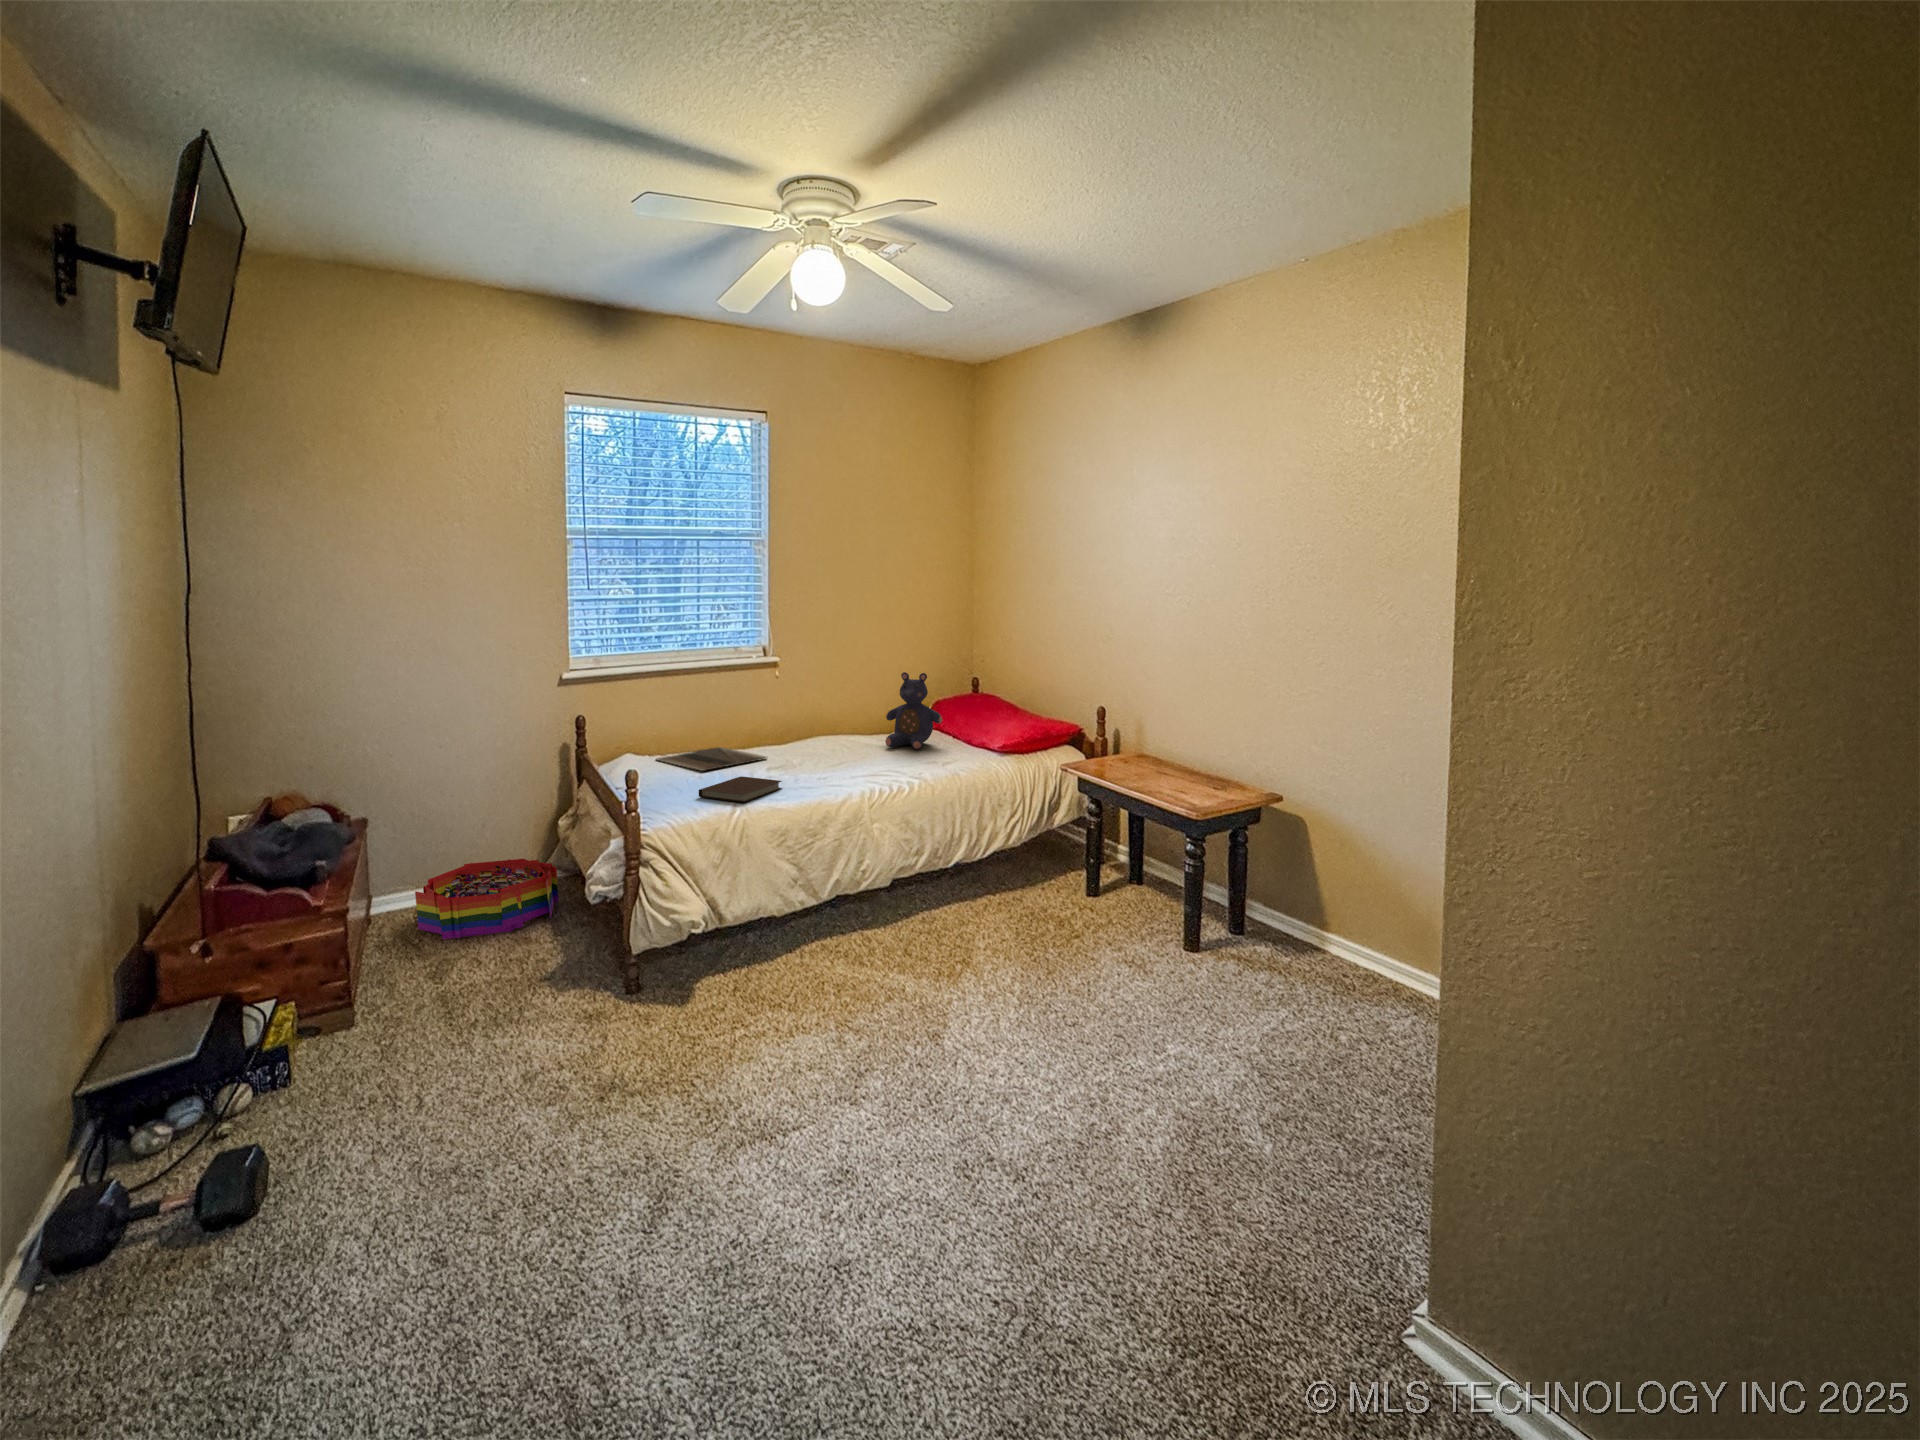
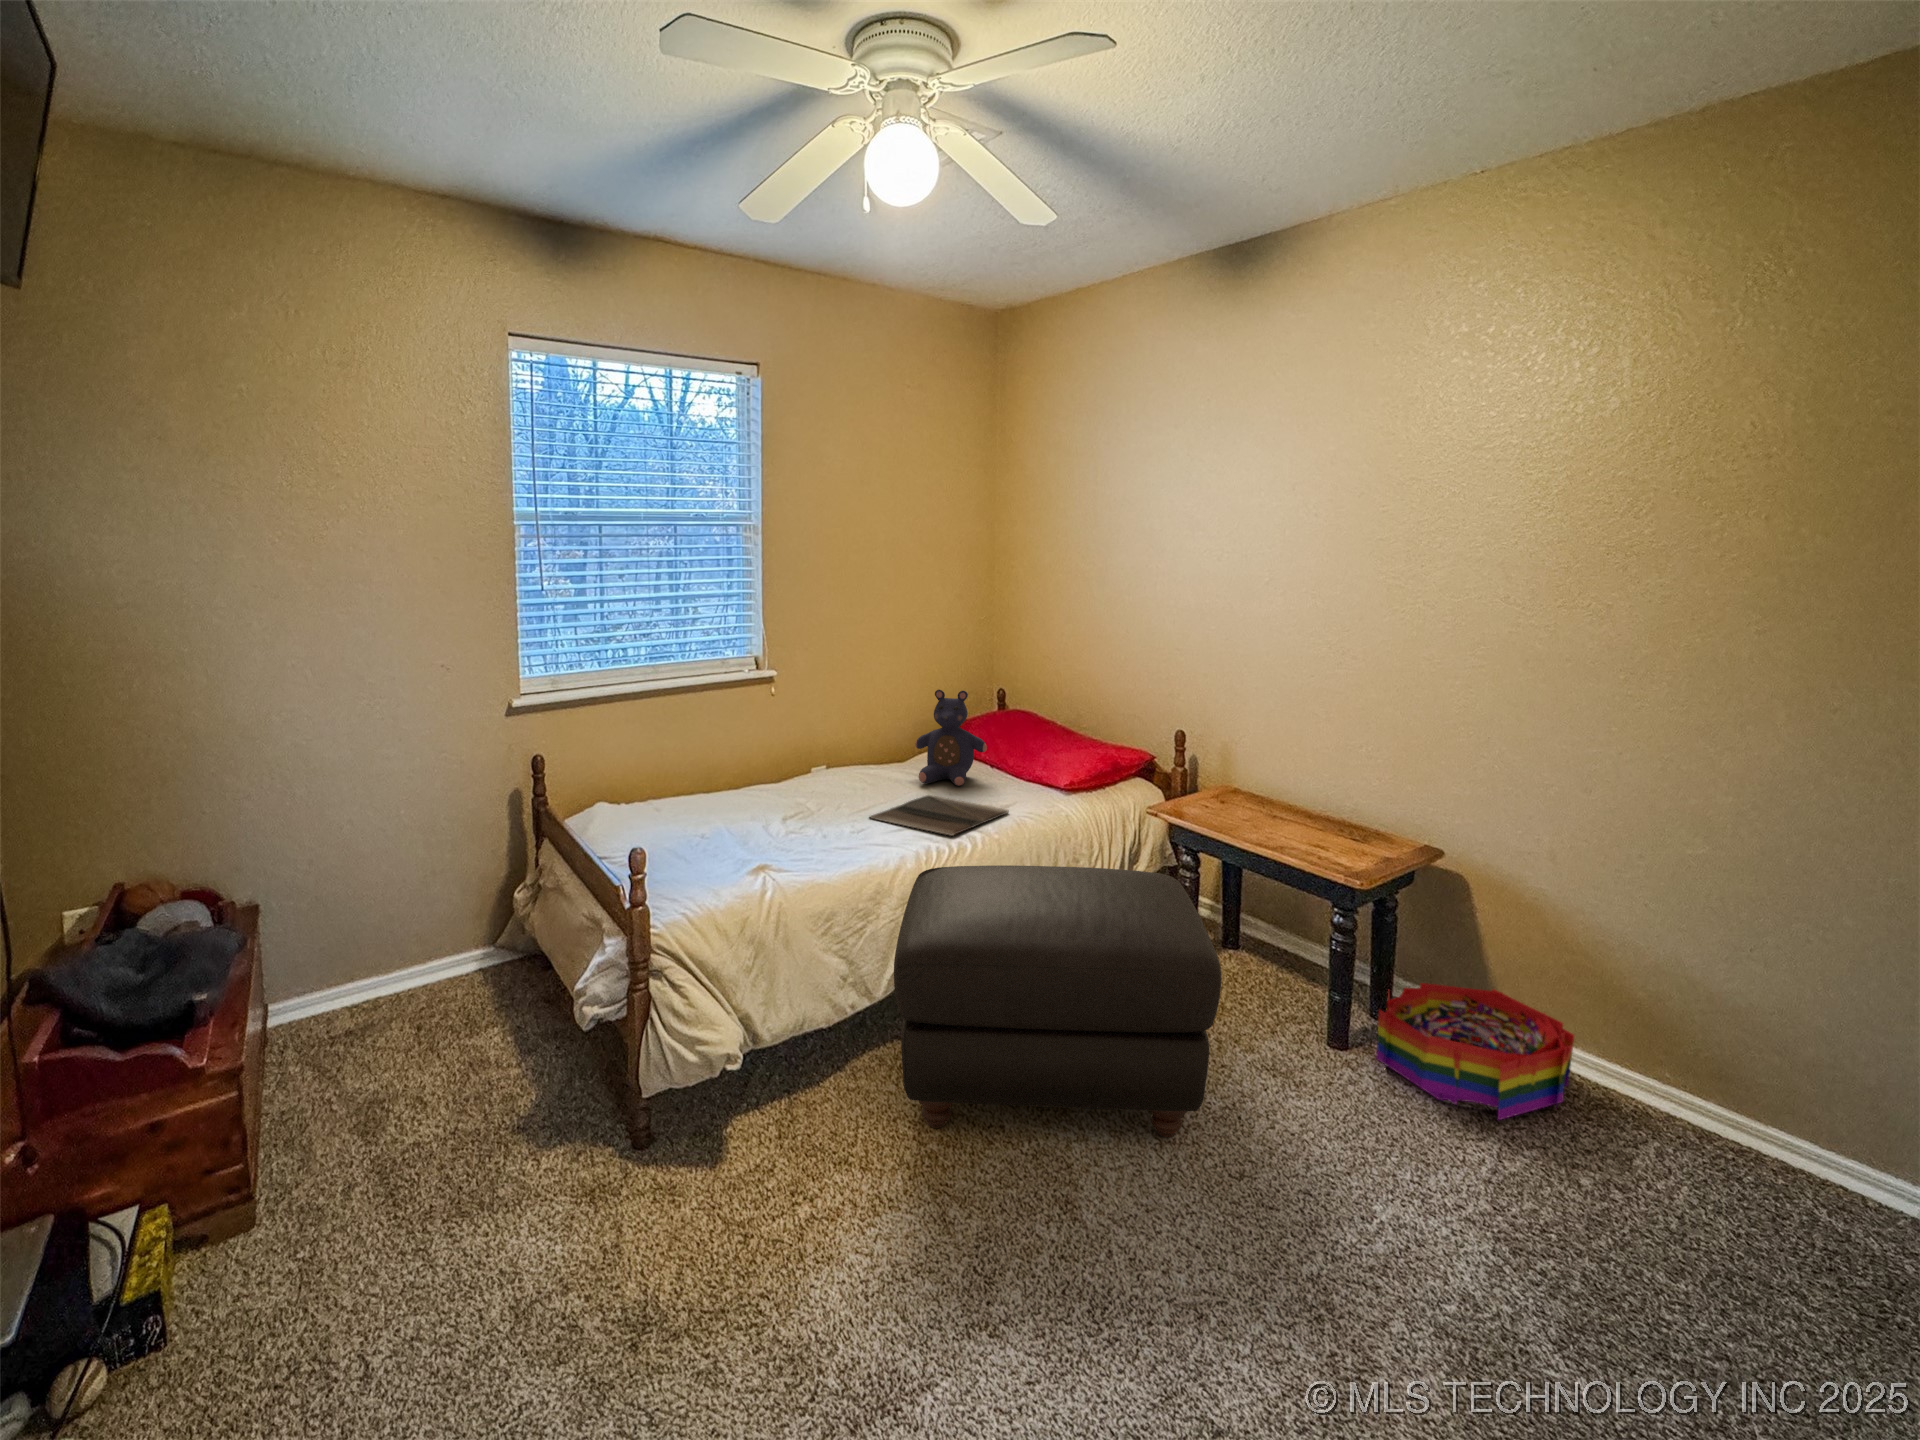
laptop: present [655,747,767,771] -> present [870,795,1009,836]
notebook: present [699,776,782,803] -> none [710,837,815,878]
ottoman: none [818,800,1065,1000] -> present [894,865,1221,1137]
storage bin: present [415,859,558,939] -> present [1376,983,1574,1120]

